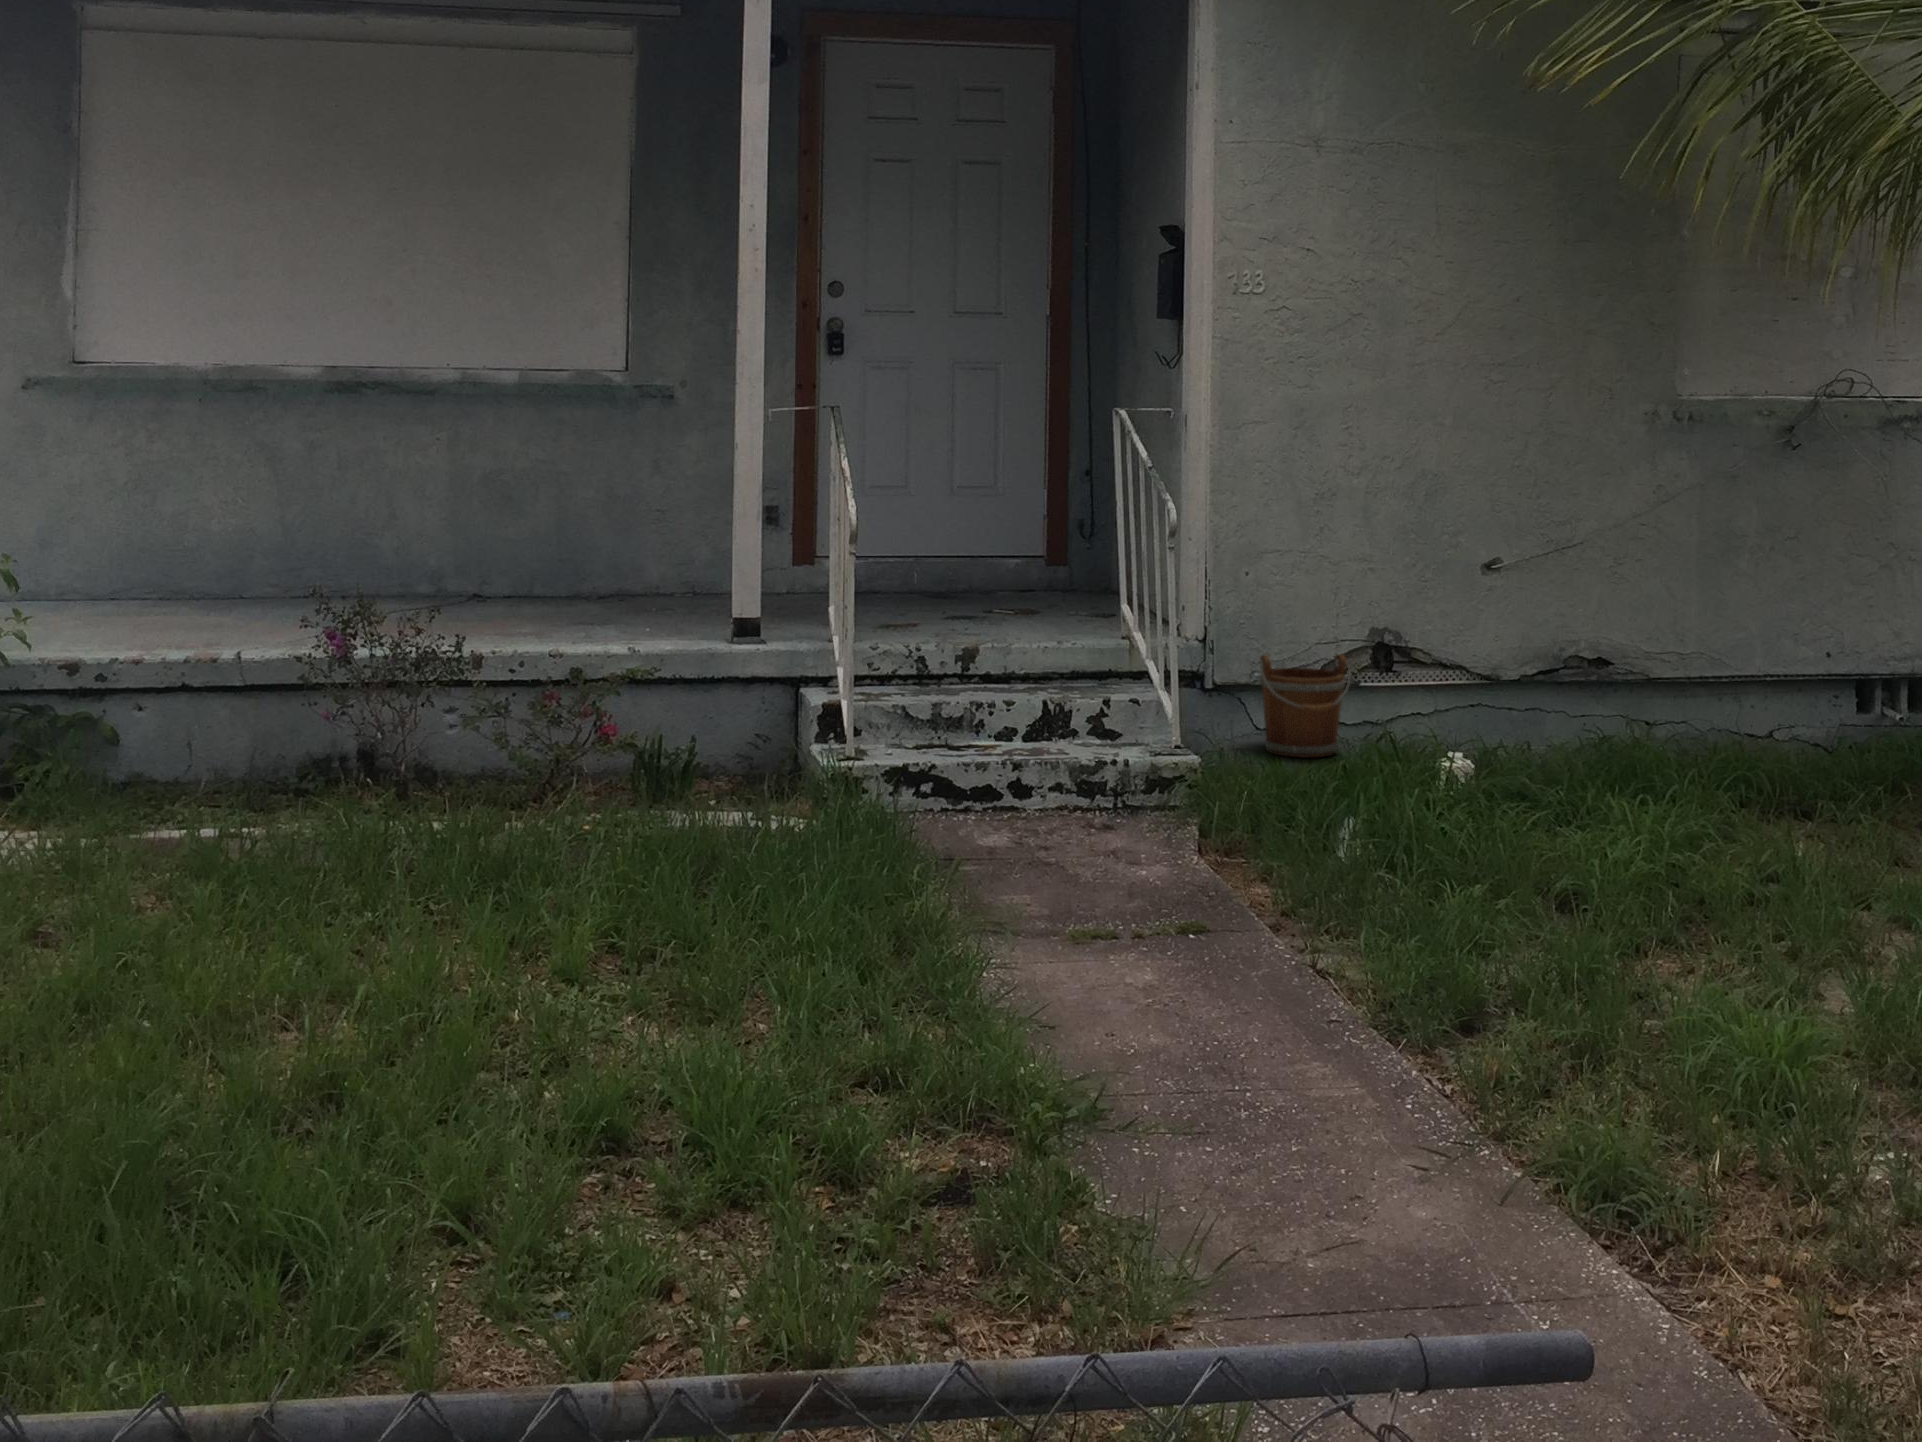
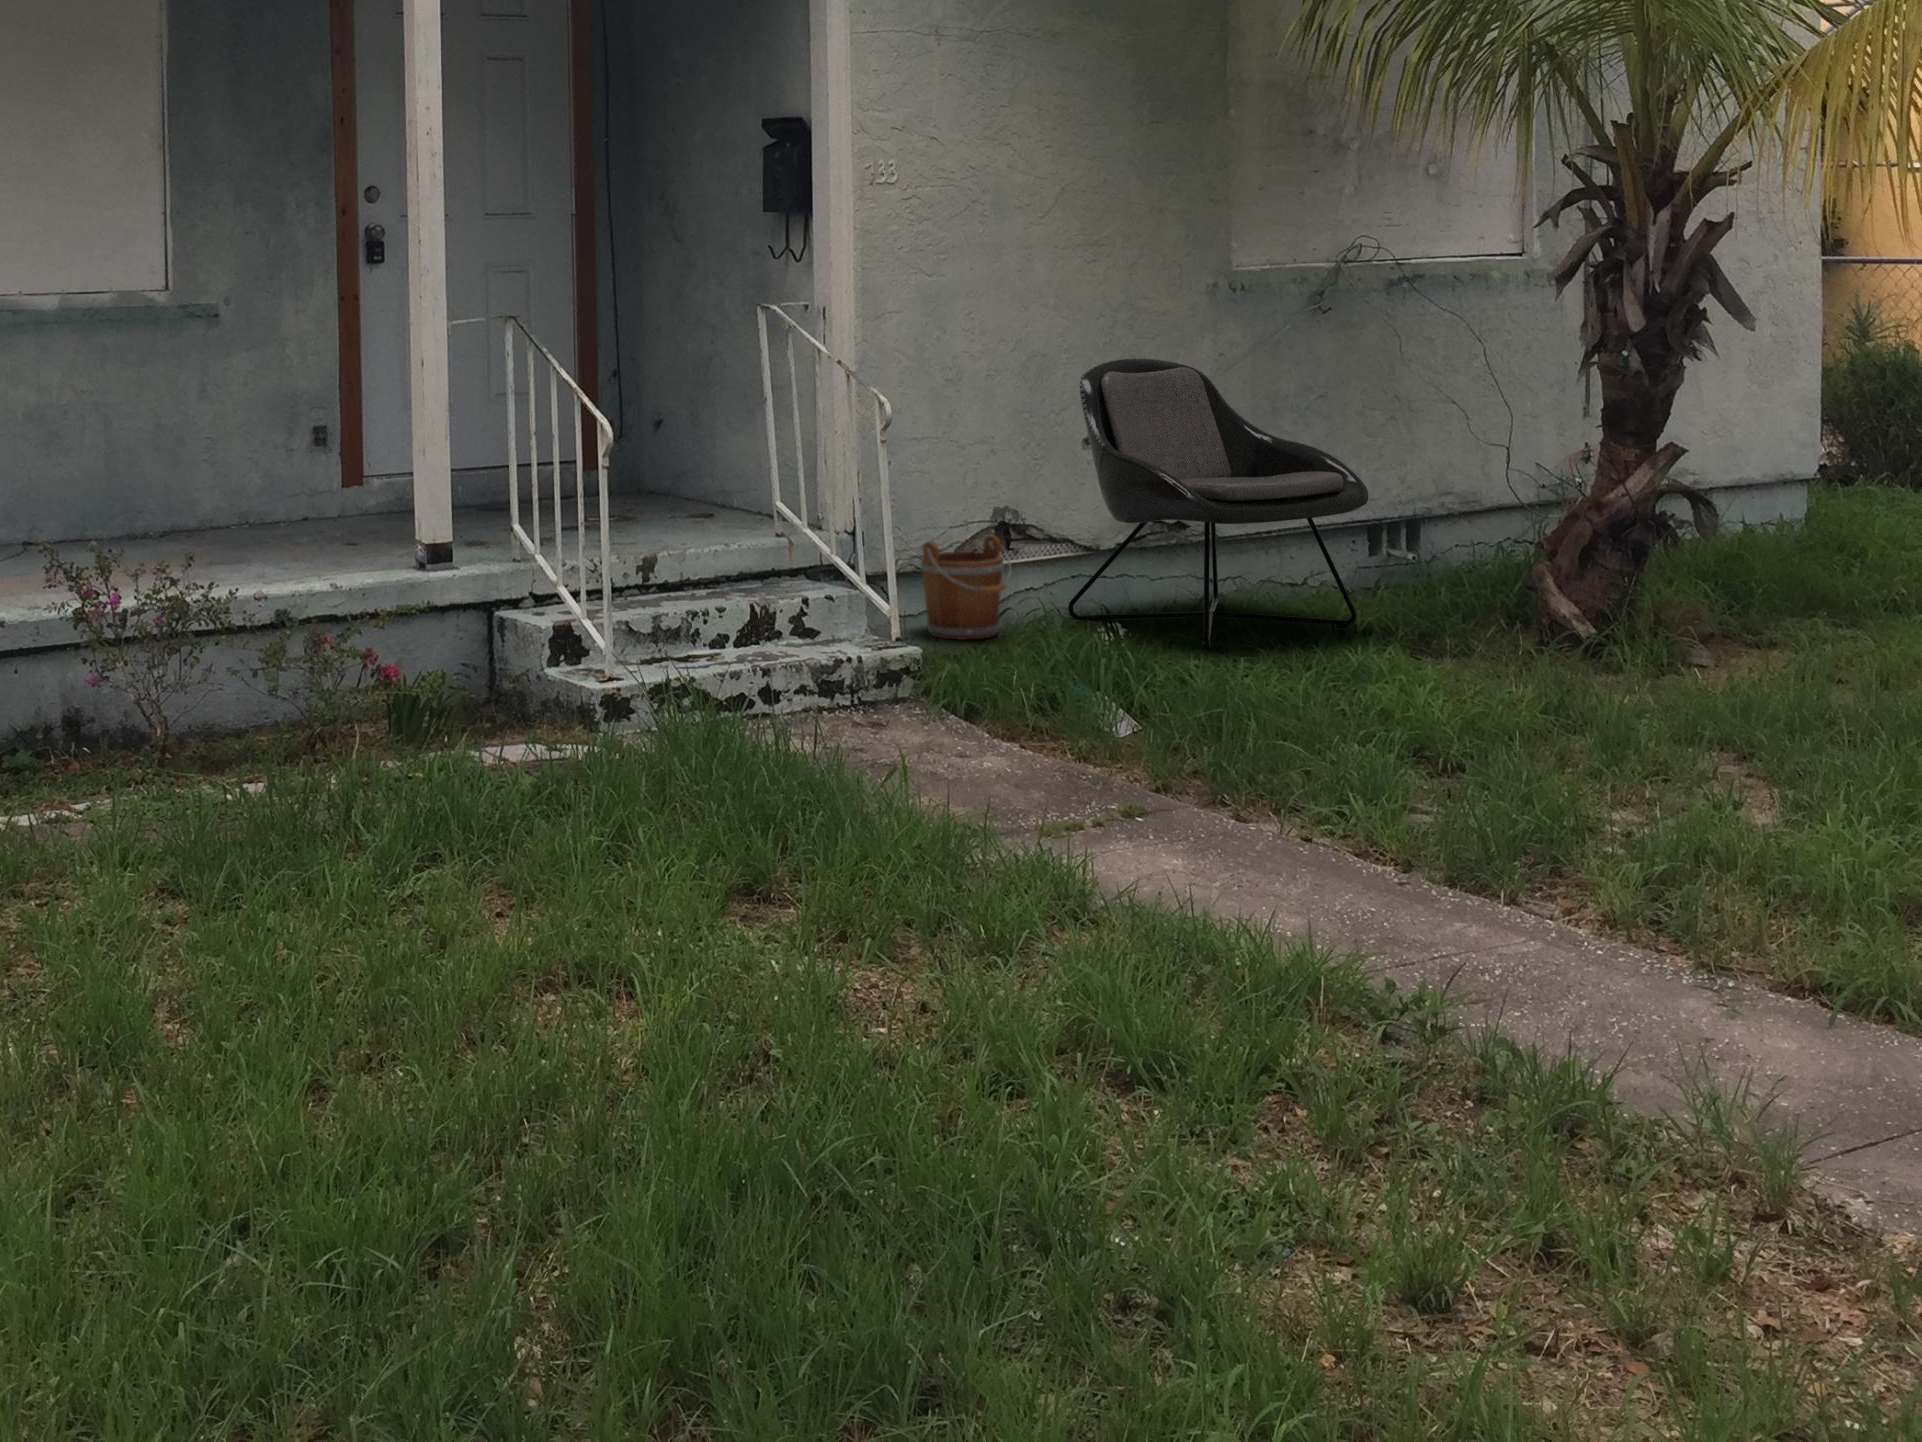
lounge chair: none [1442,483,1742,787] -> present [1068,358,1368,648]

